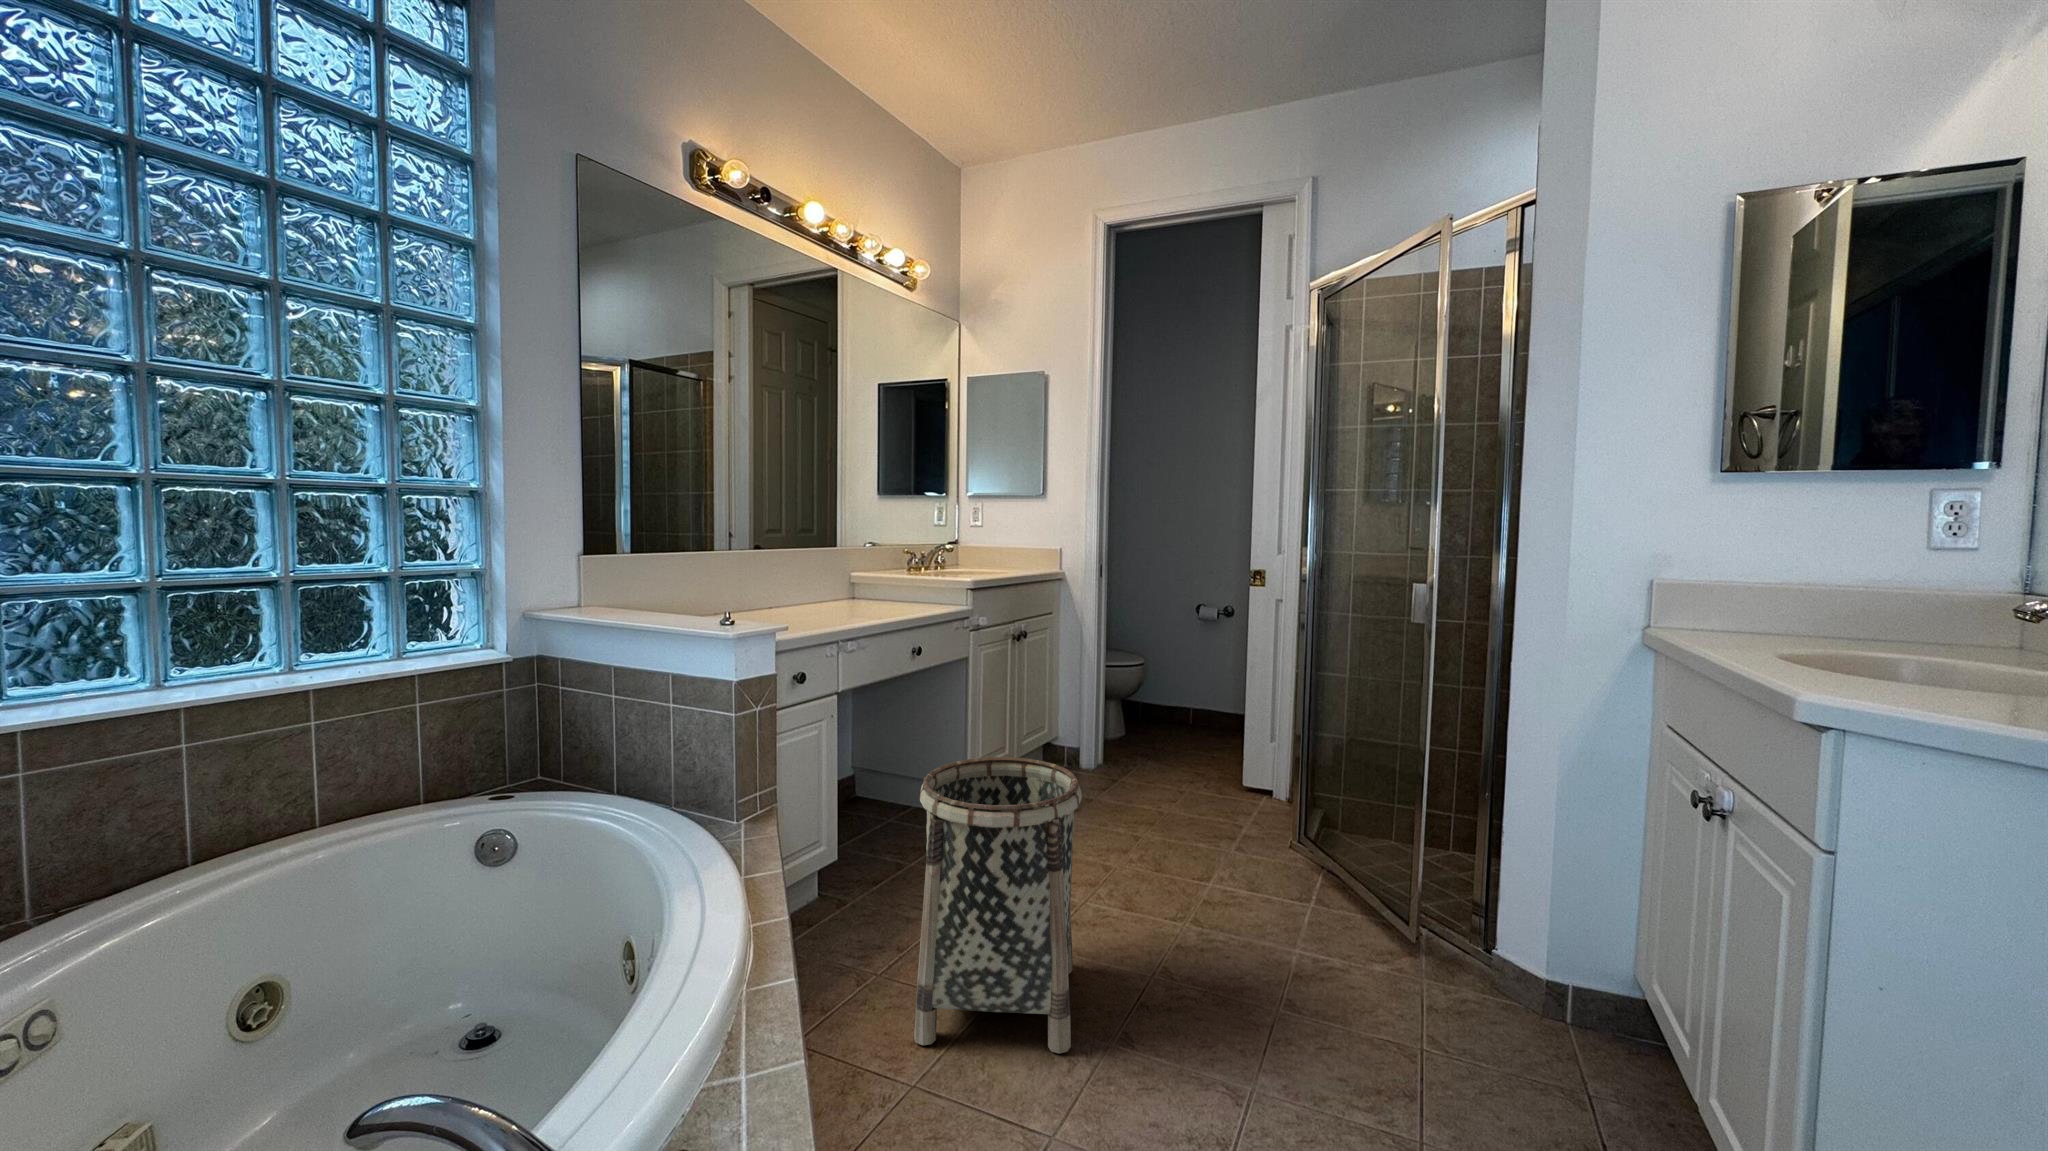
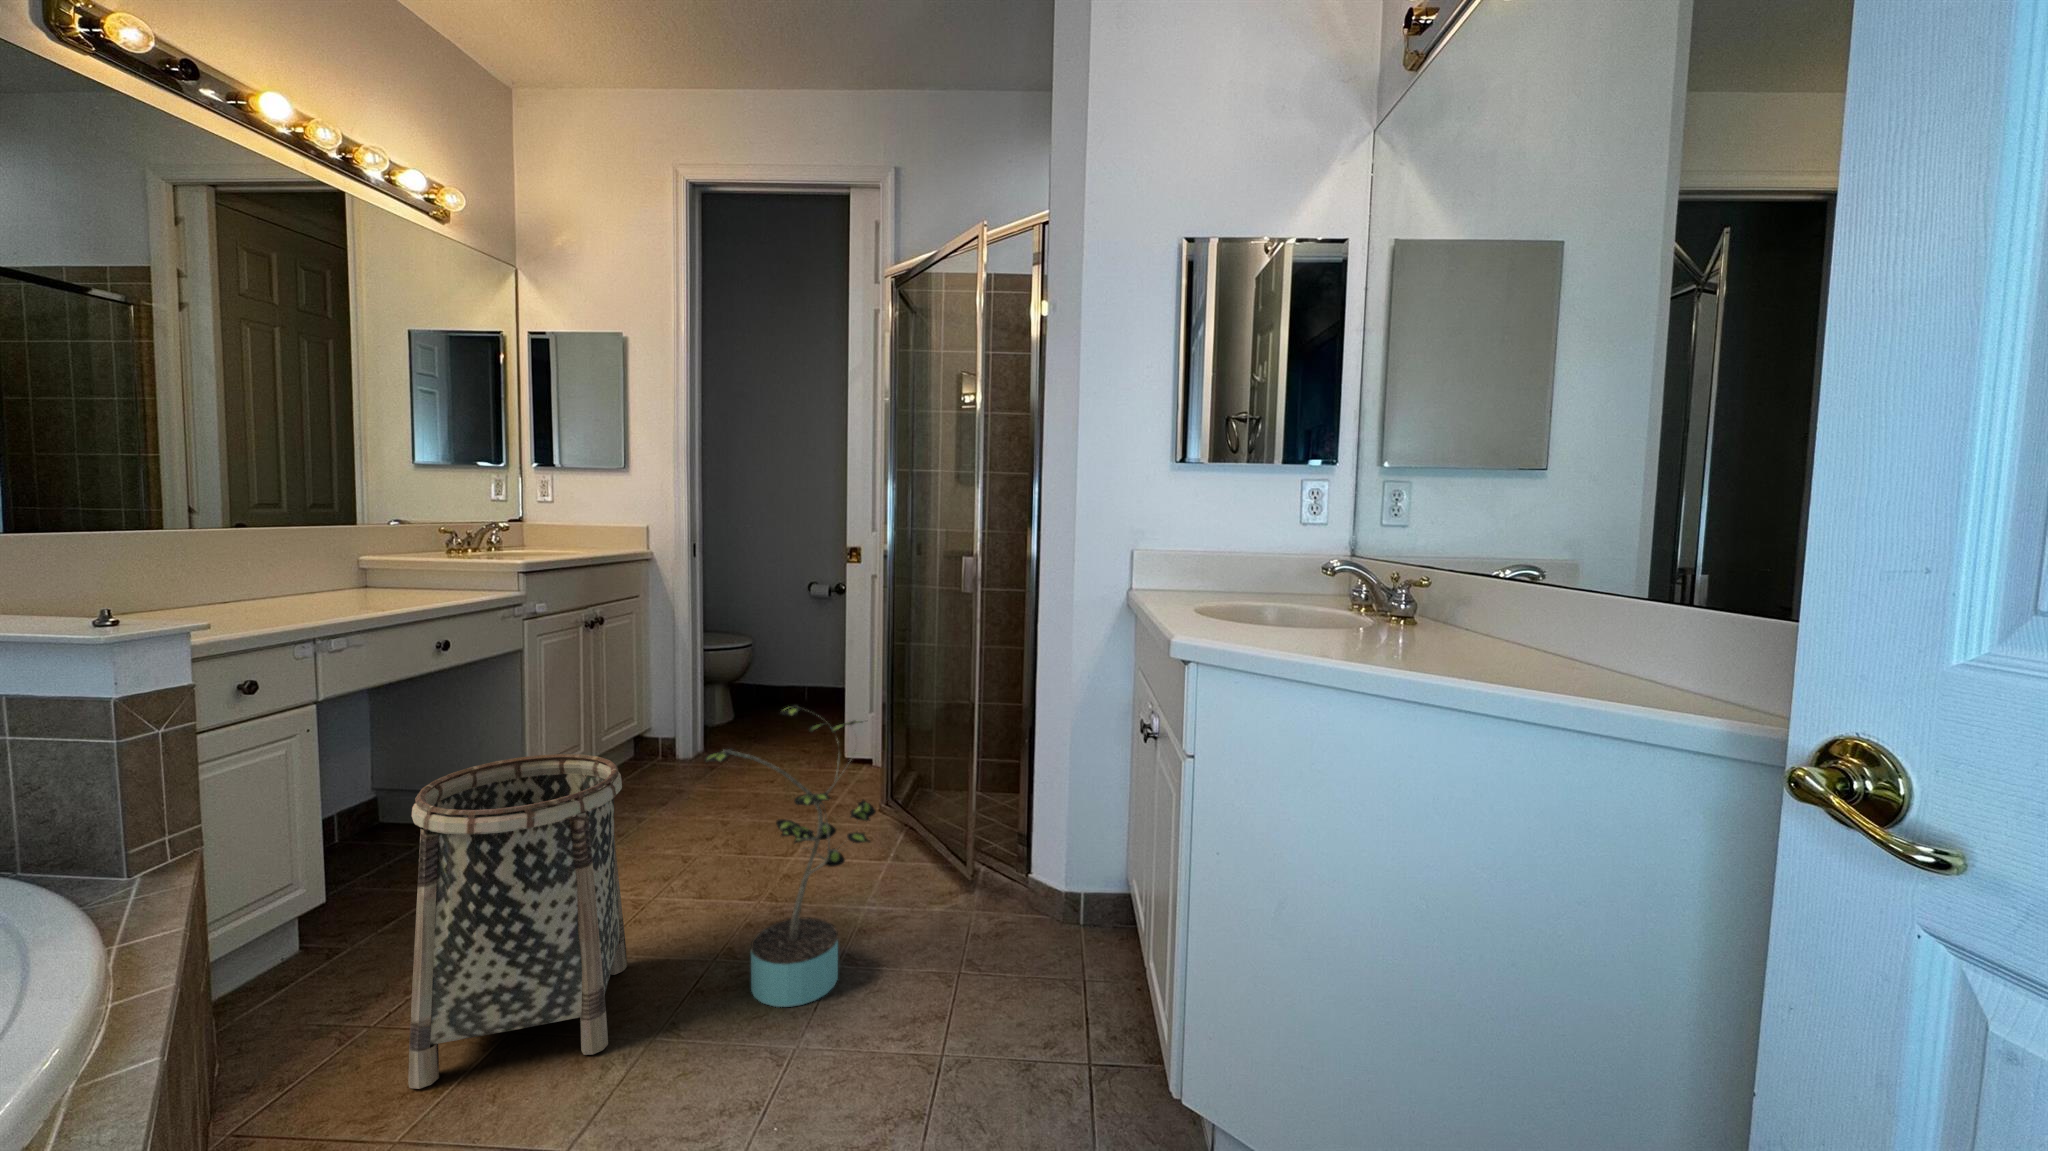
potted plant: none [1159,734,1342,1056] -> present [705,705,876,1007]

